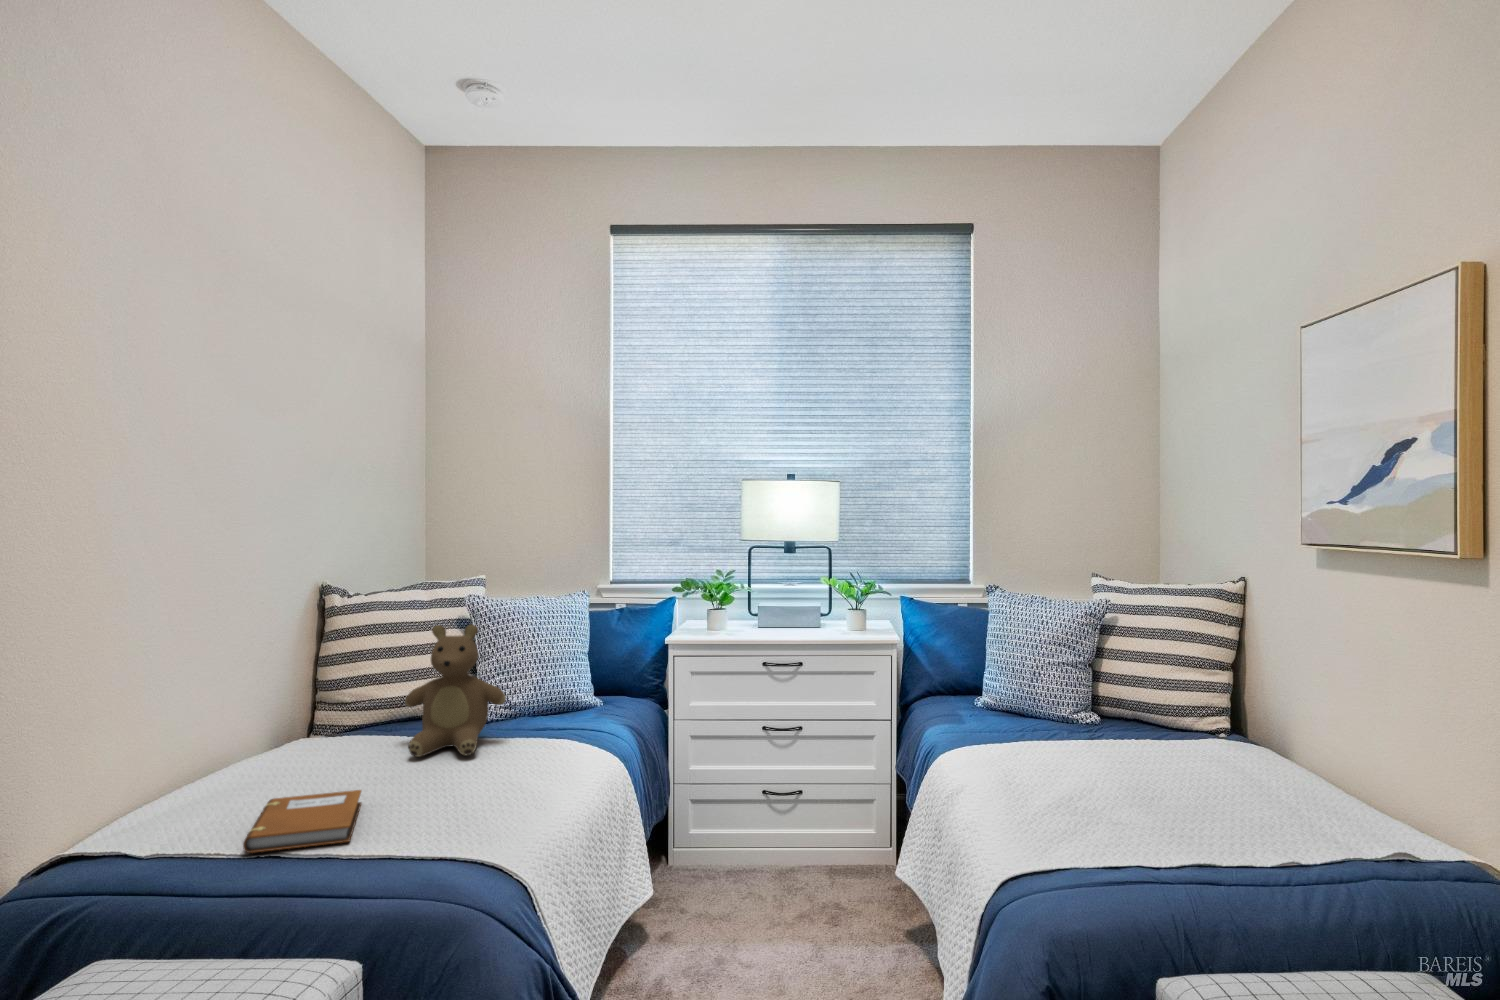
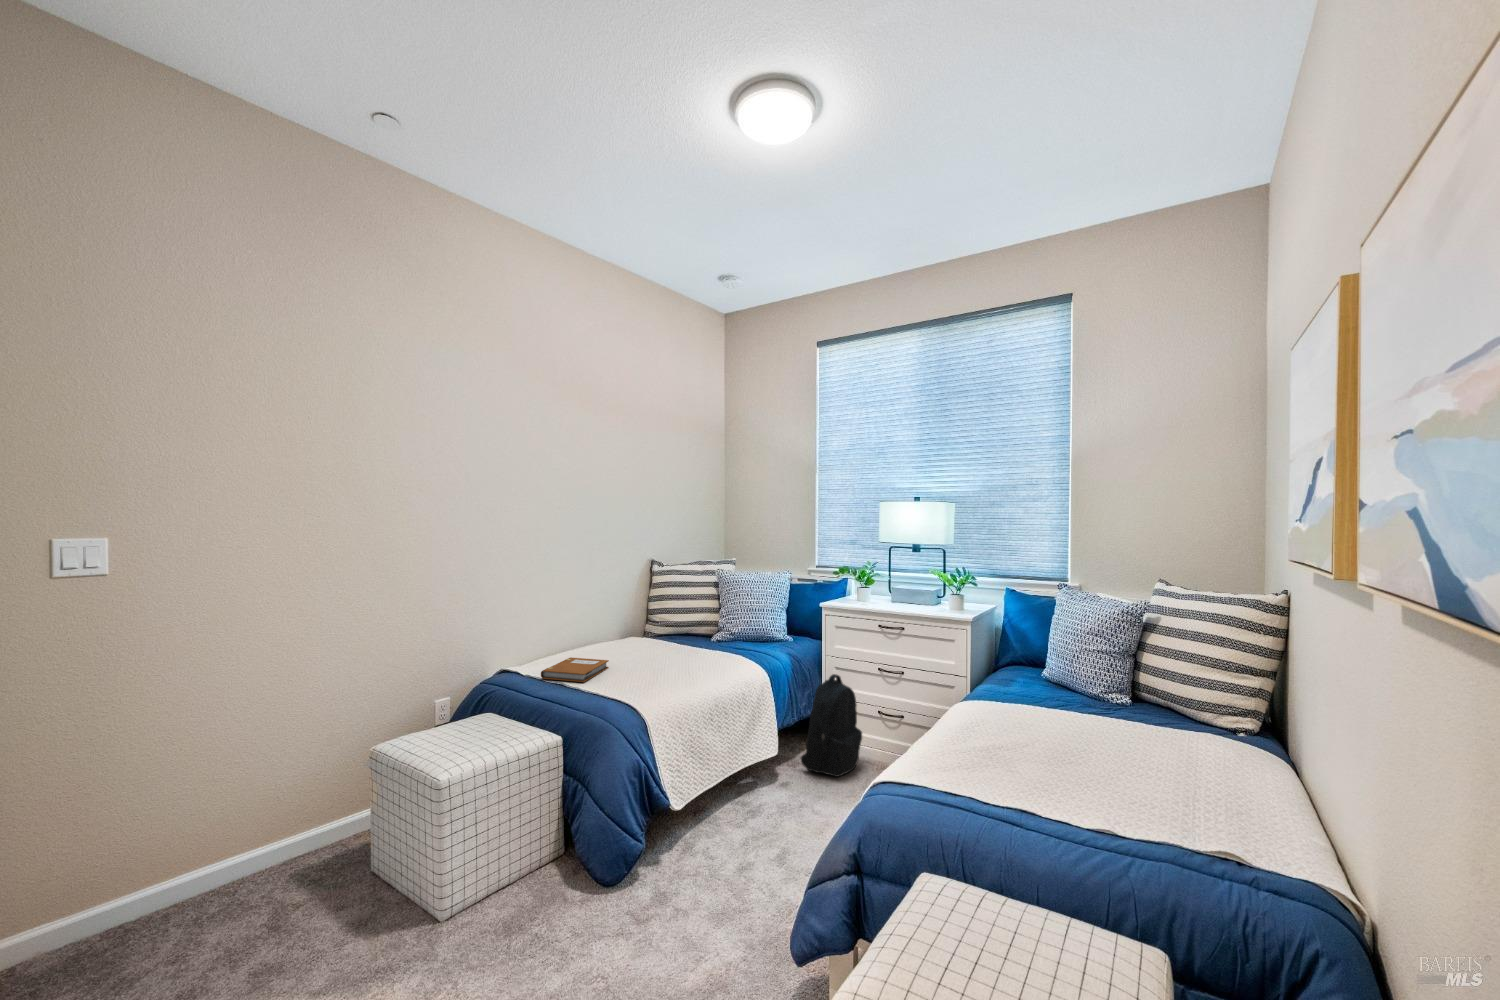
teddy bear: present [405,624,506,757] -> none [651,580,708,655]
backpack: none [675,744,753,898] -> present [801,674,862,777]

